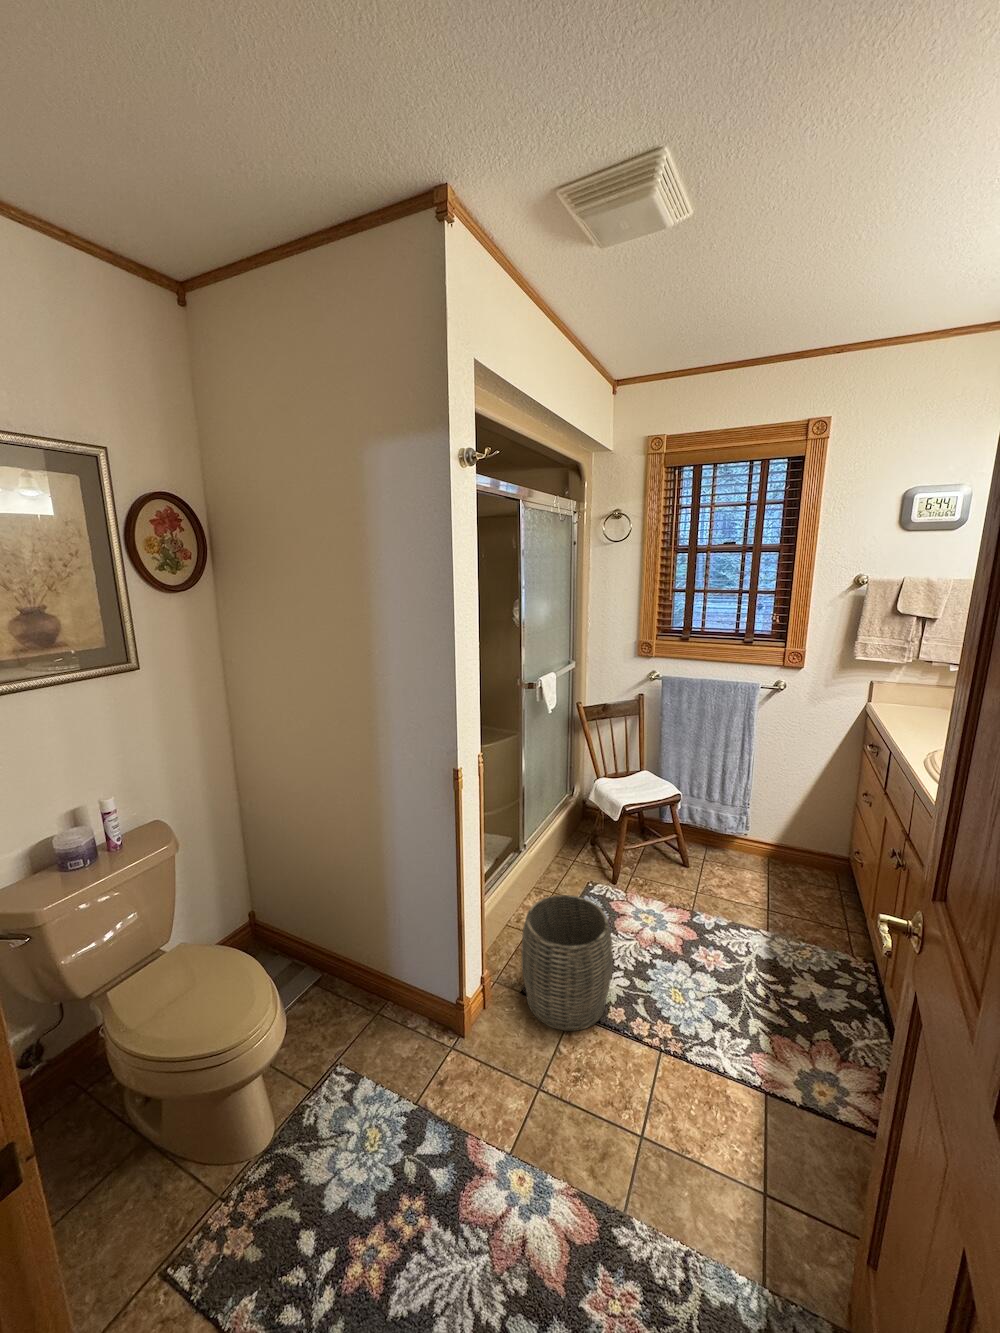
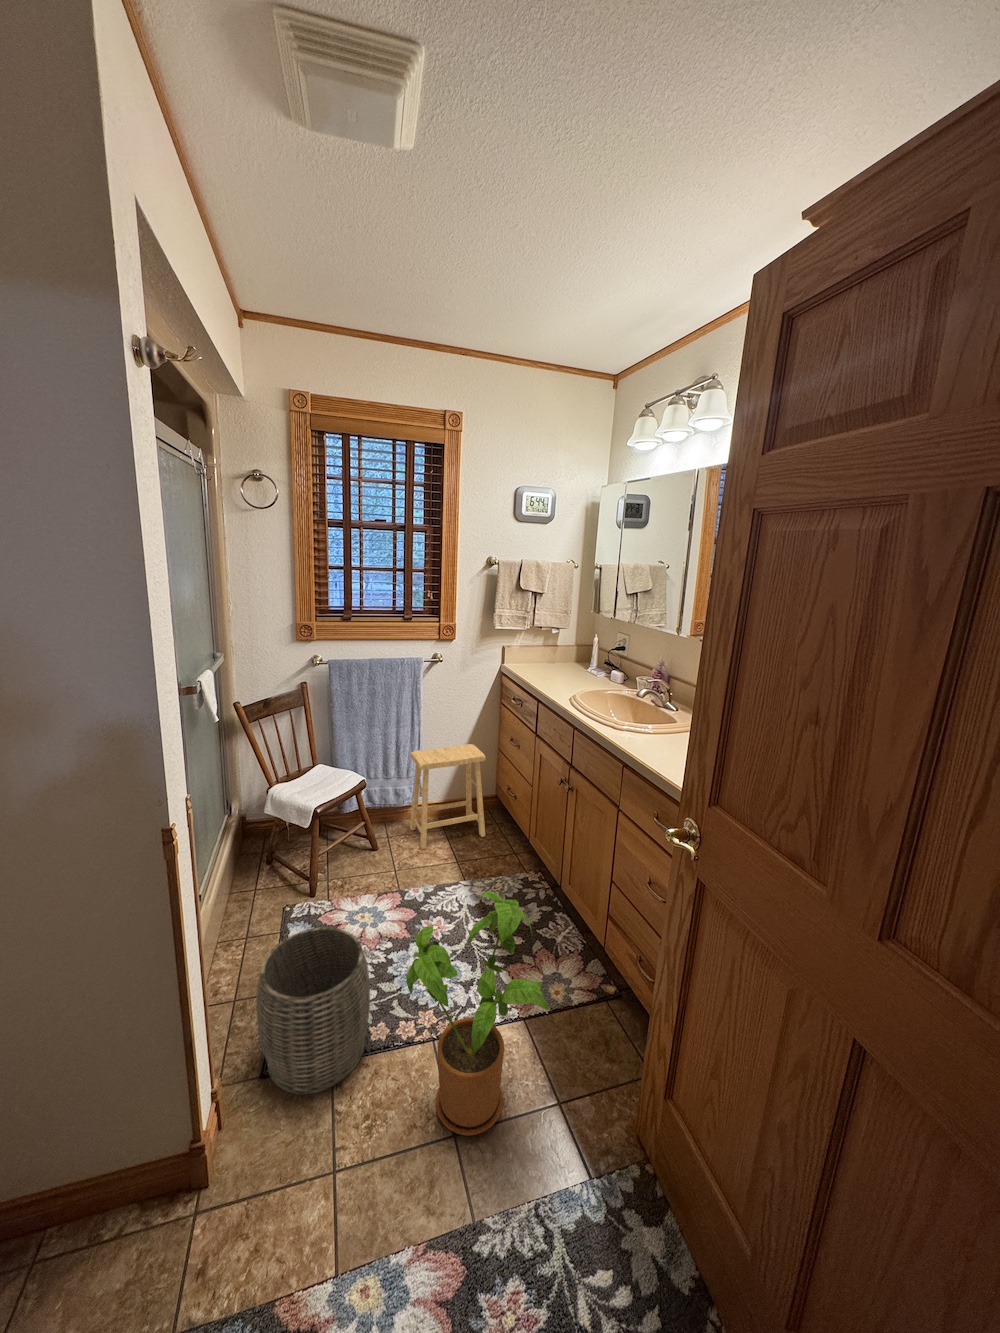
footstool: none [731,780,824,897] -> present [410,744,486,849]
house plant: none [618,922,750,1154] -> present [406,892,550,1136]

